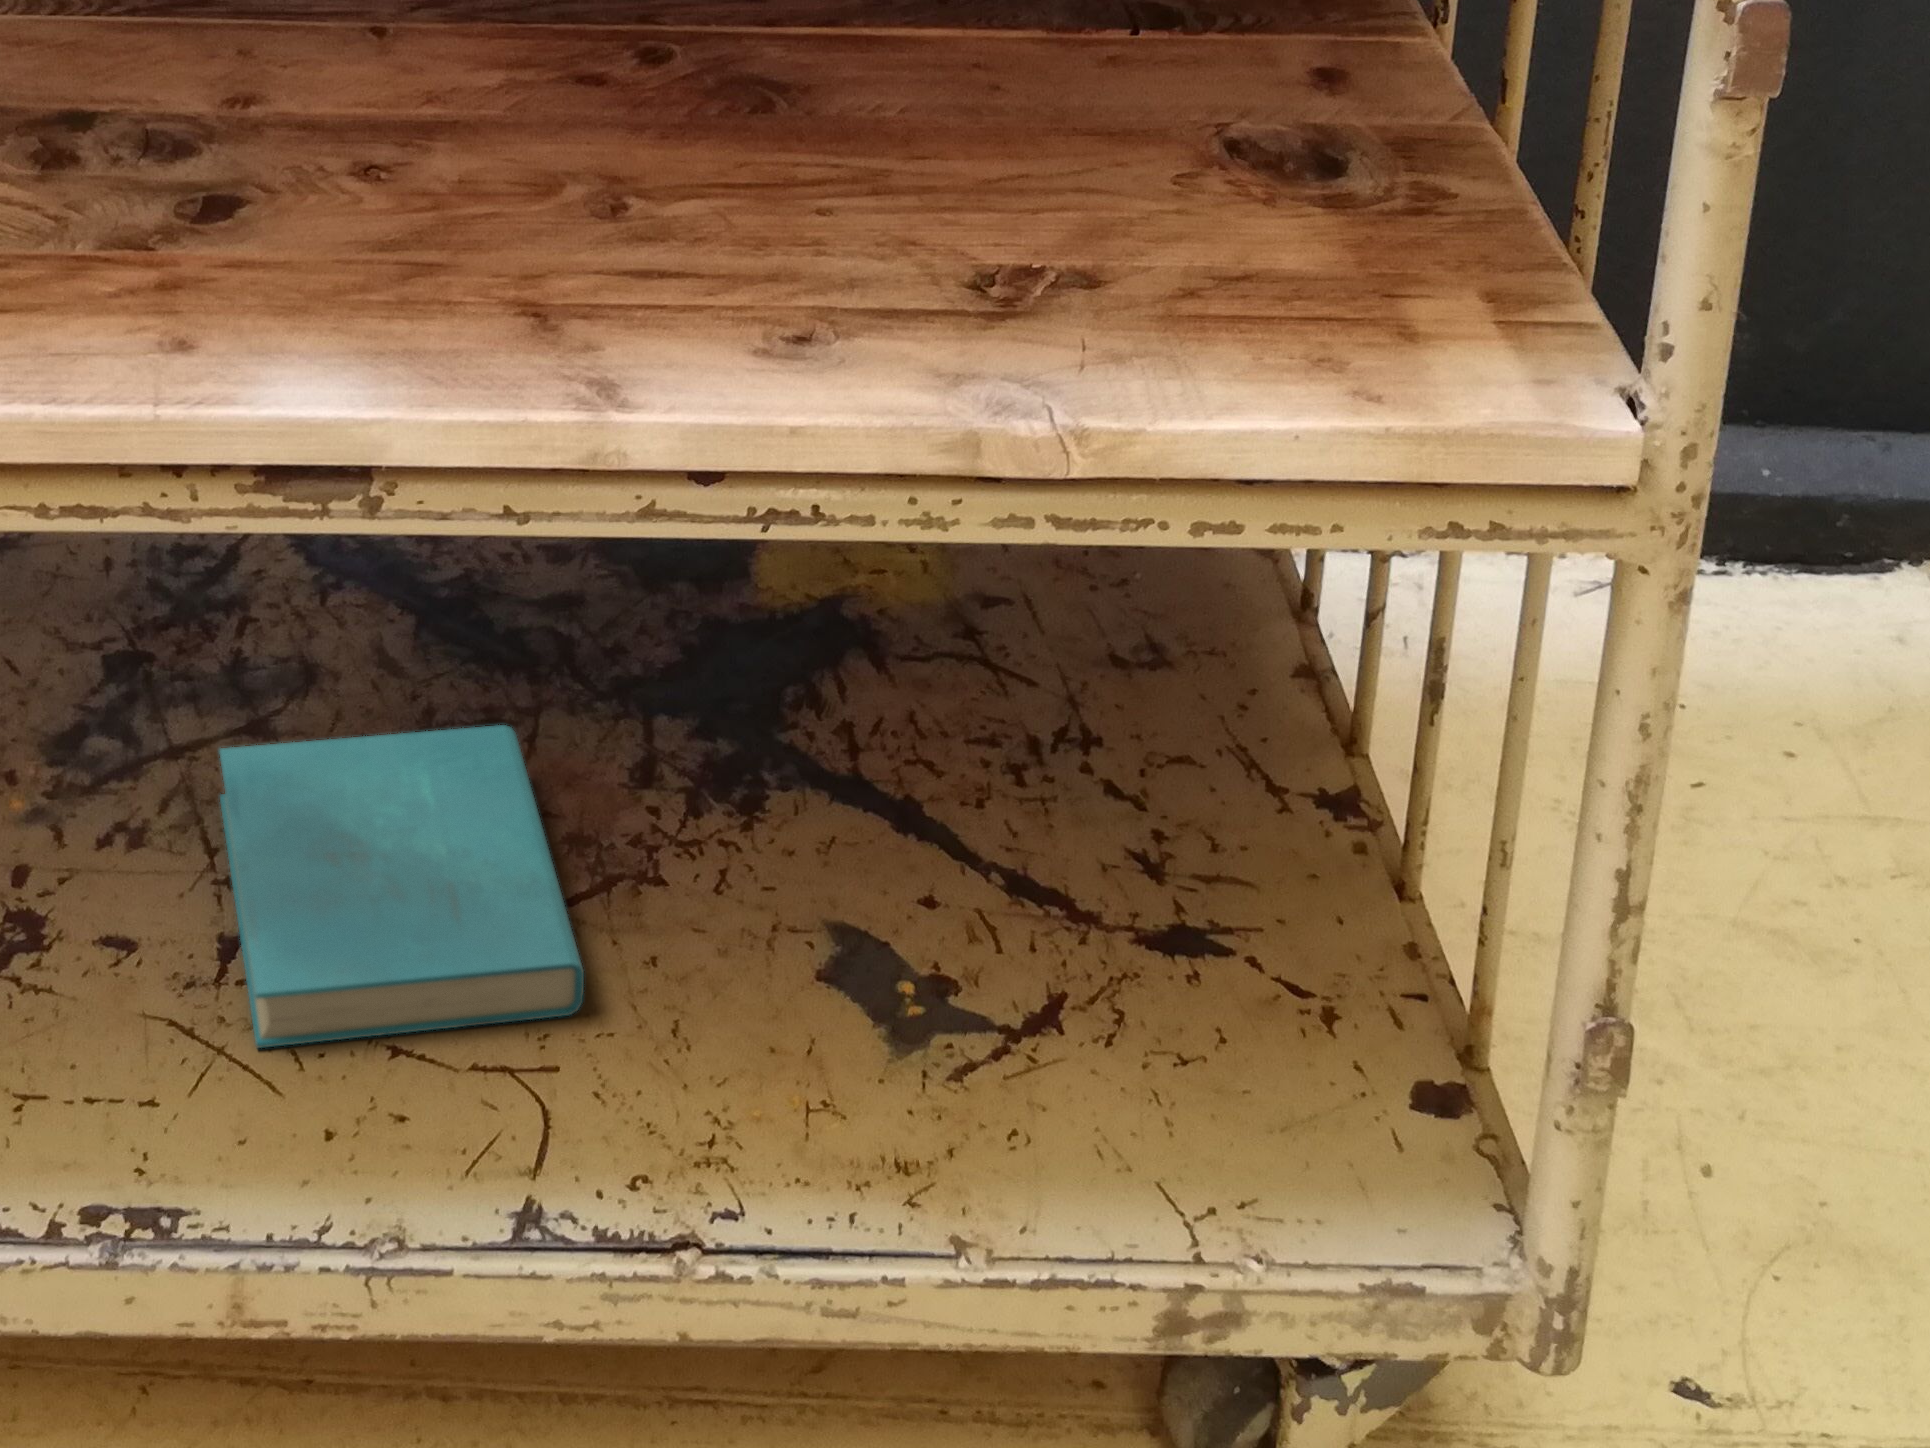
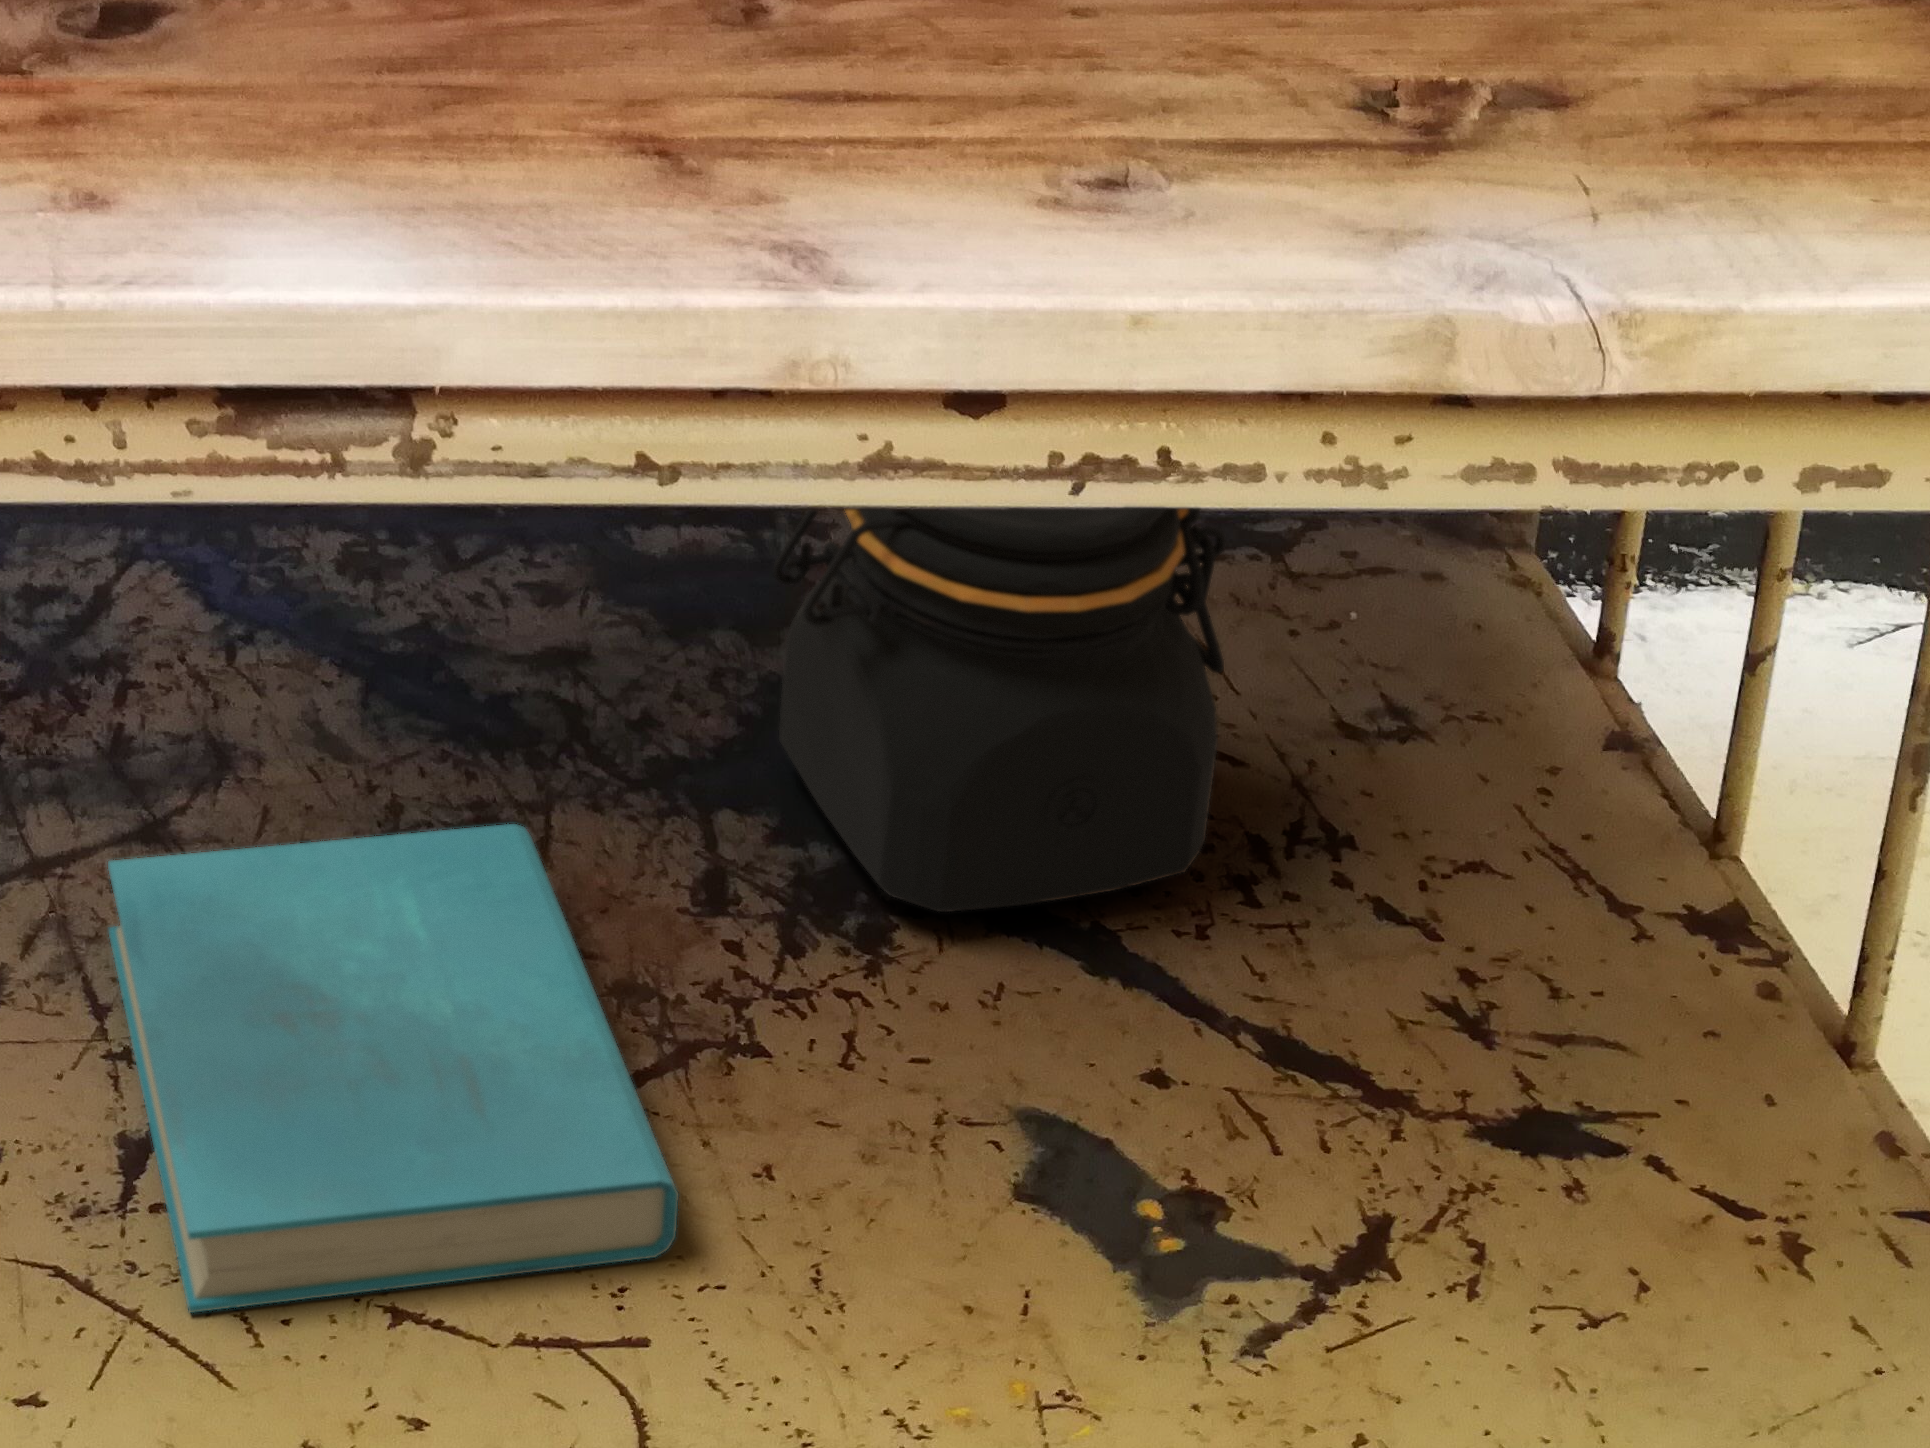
jar: none [687,424,1006,789] -> present [773,507,1226,912]

